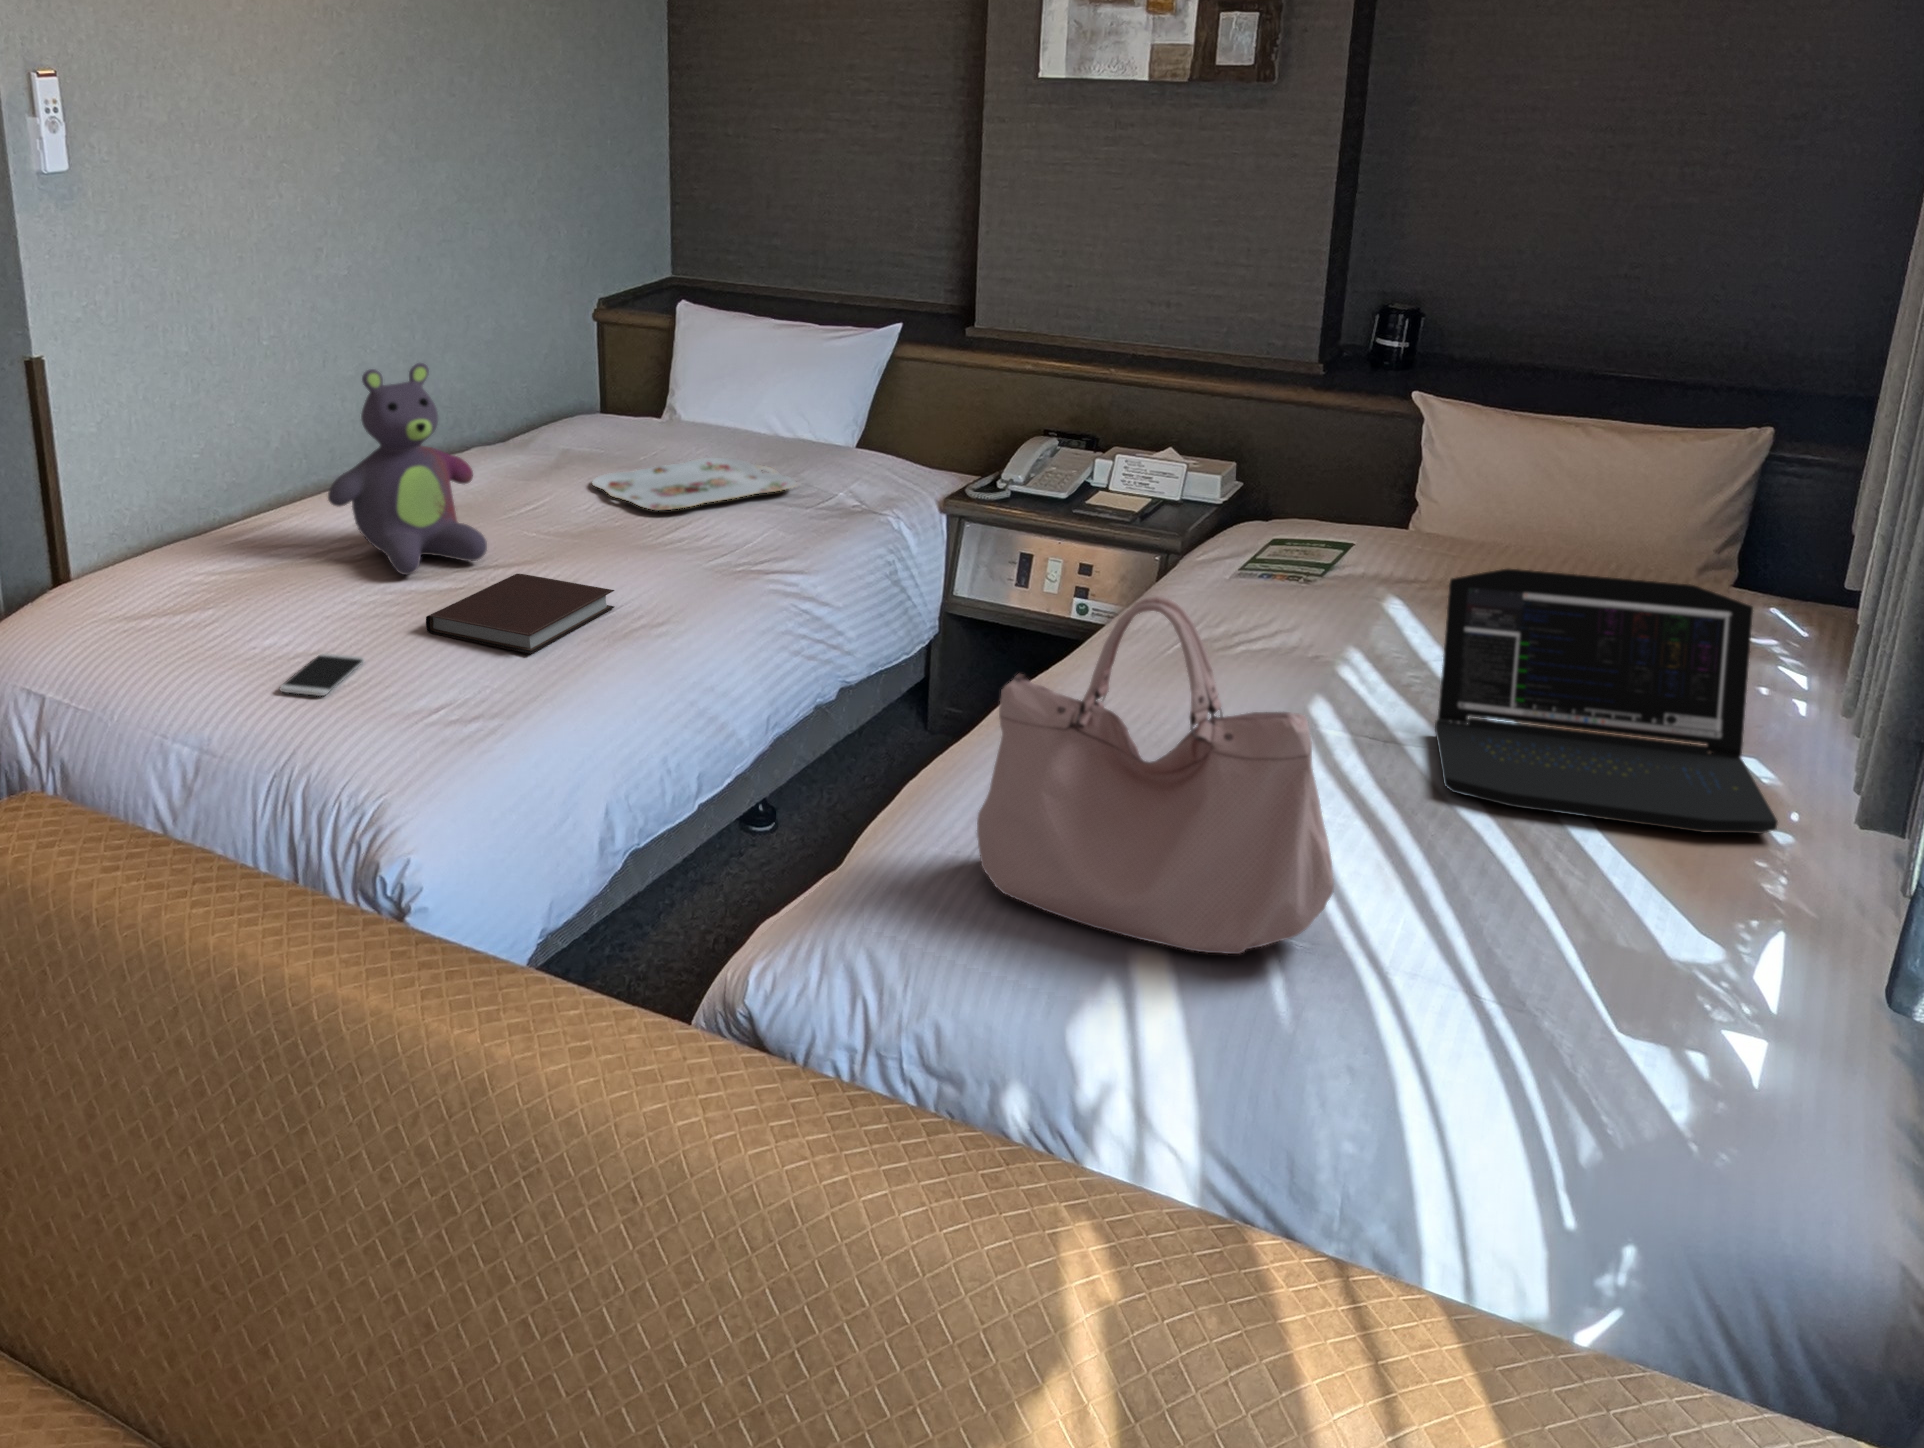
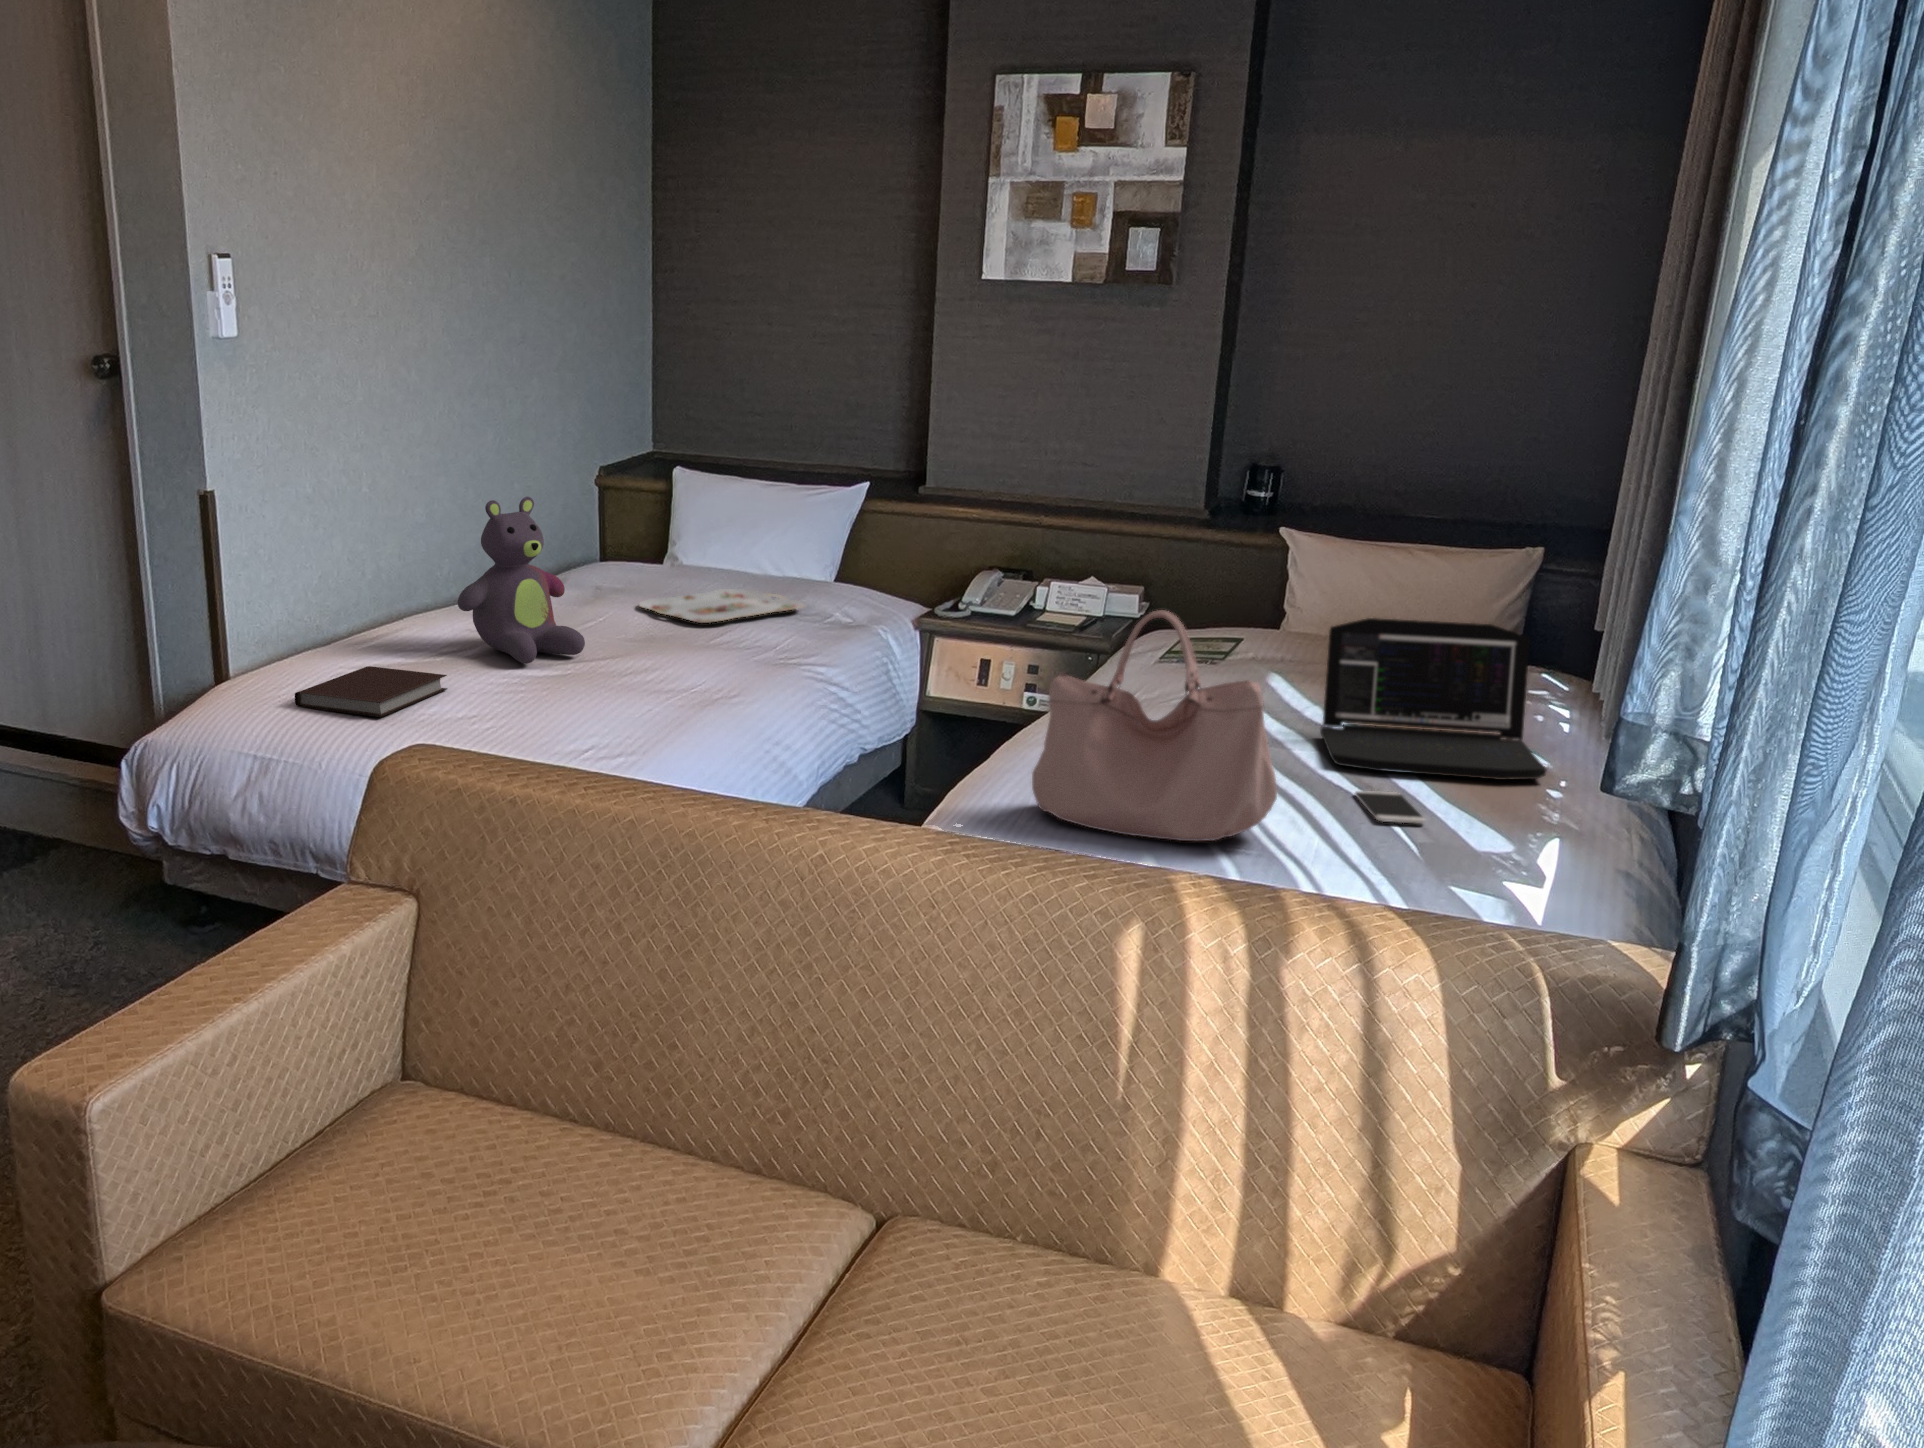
notebook: present [426,574,615,654] -> present [295,666,447,717]
smartphone: present [280,653,364,696] -> present [1355,791,1425,824]

